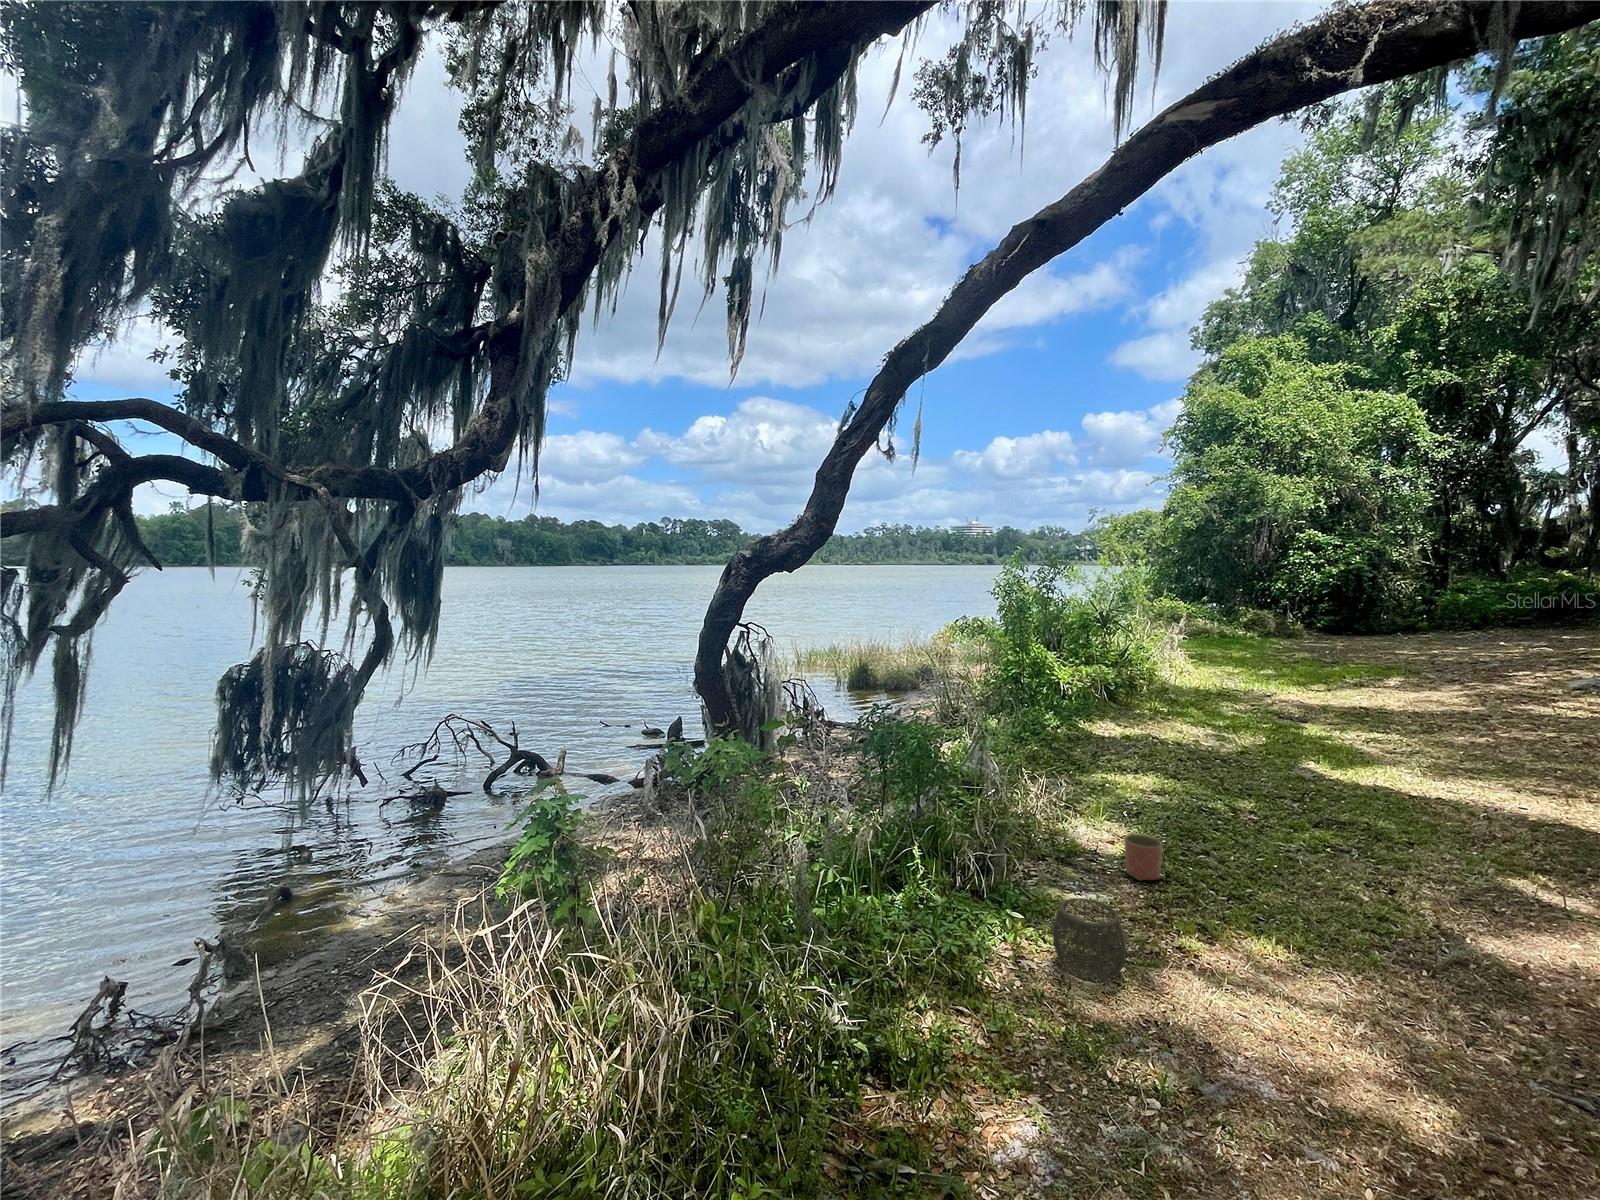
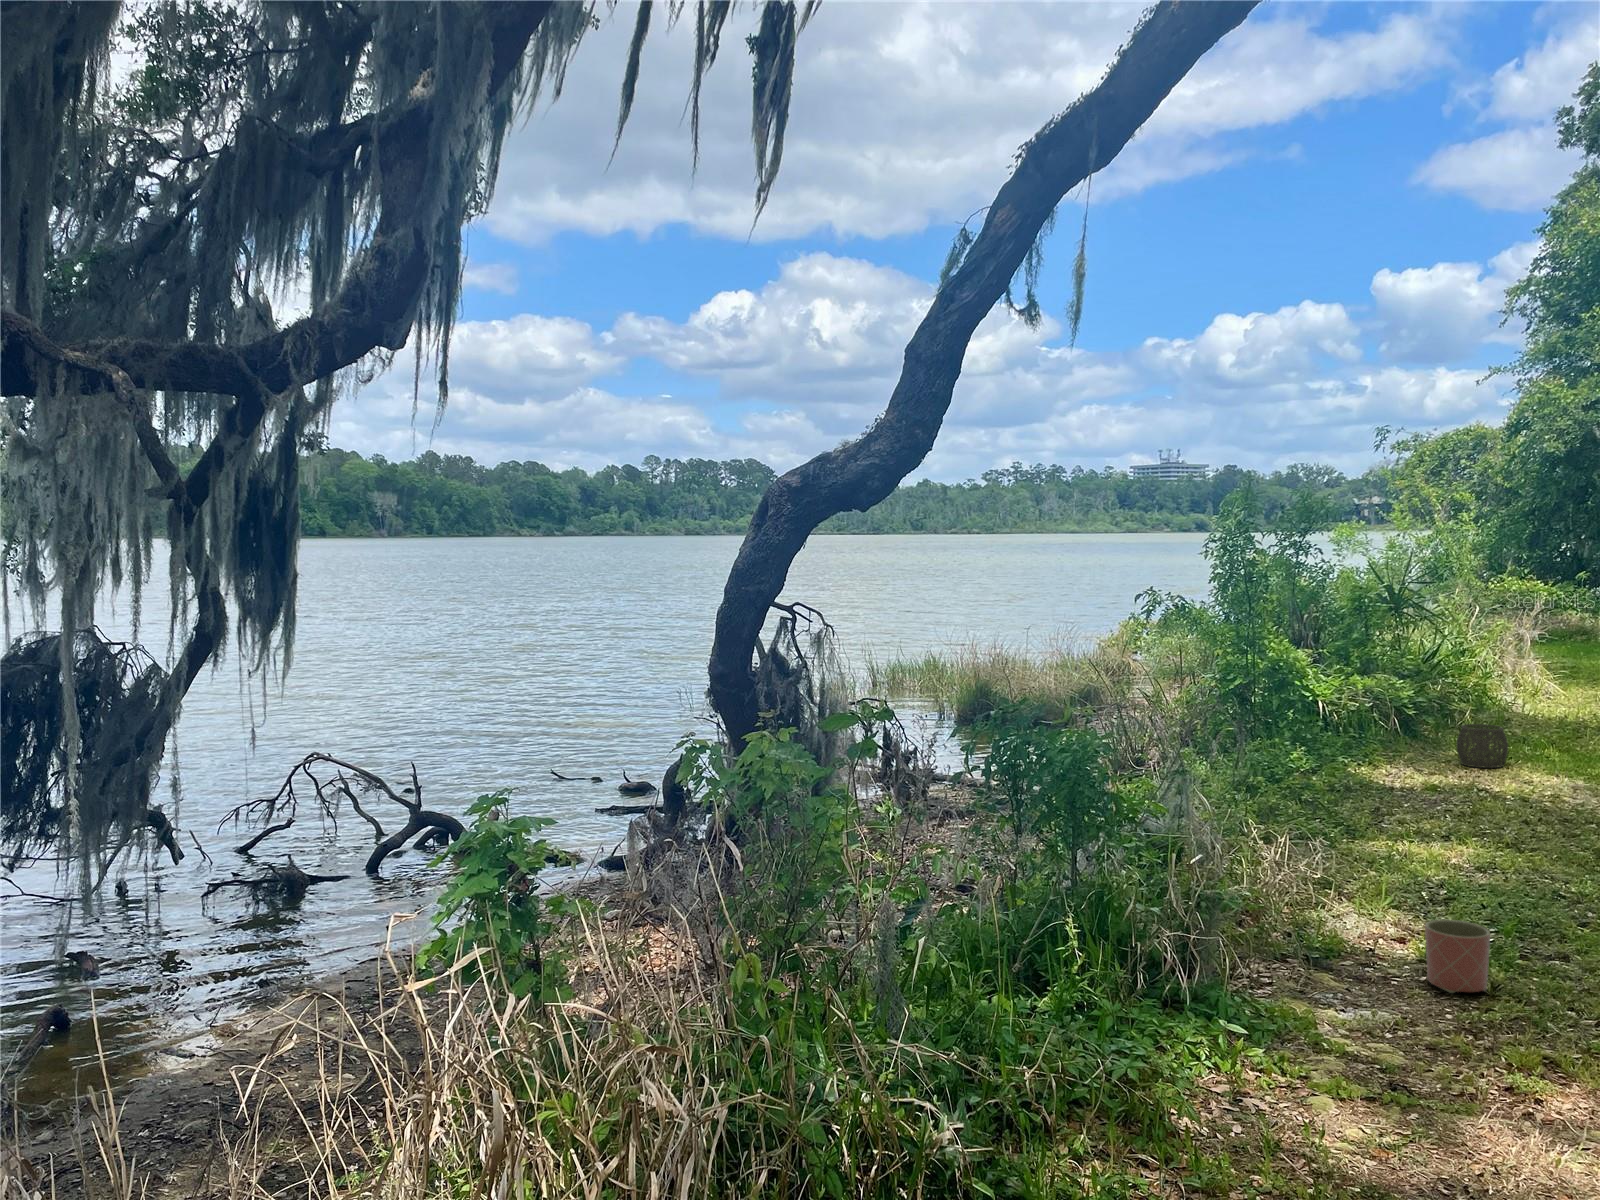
woven basket: present [1052,898,1126,982] -> present [1457,724,1509,768]

